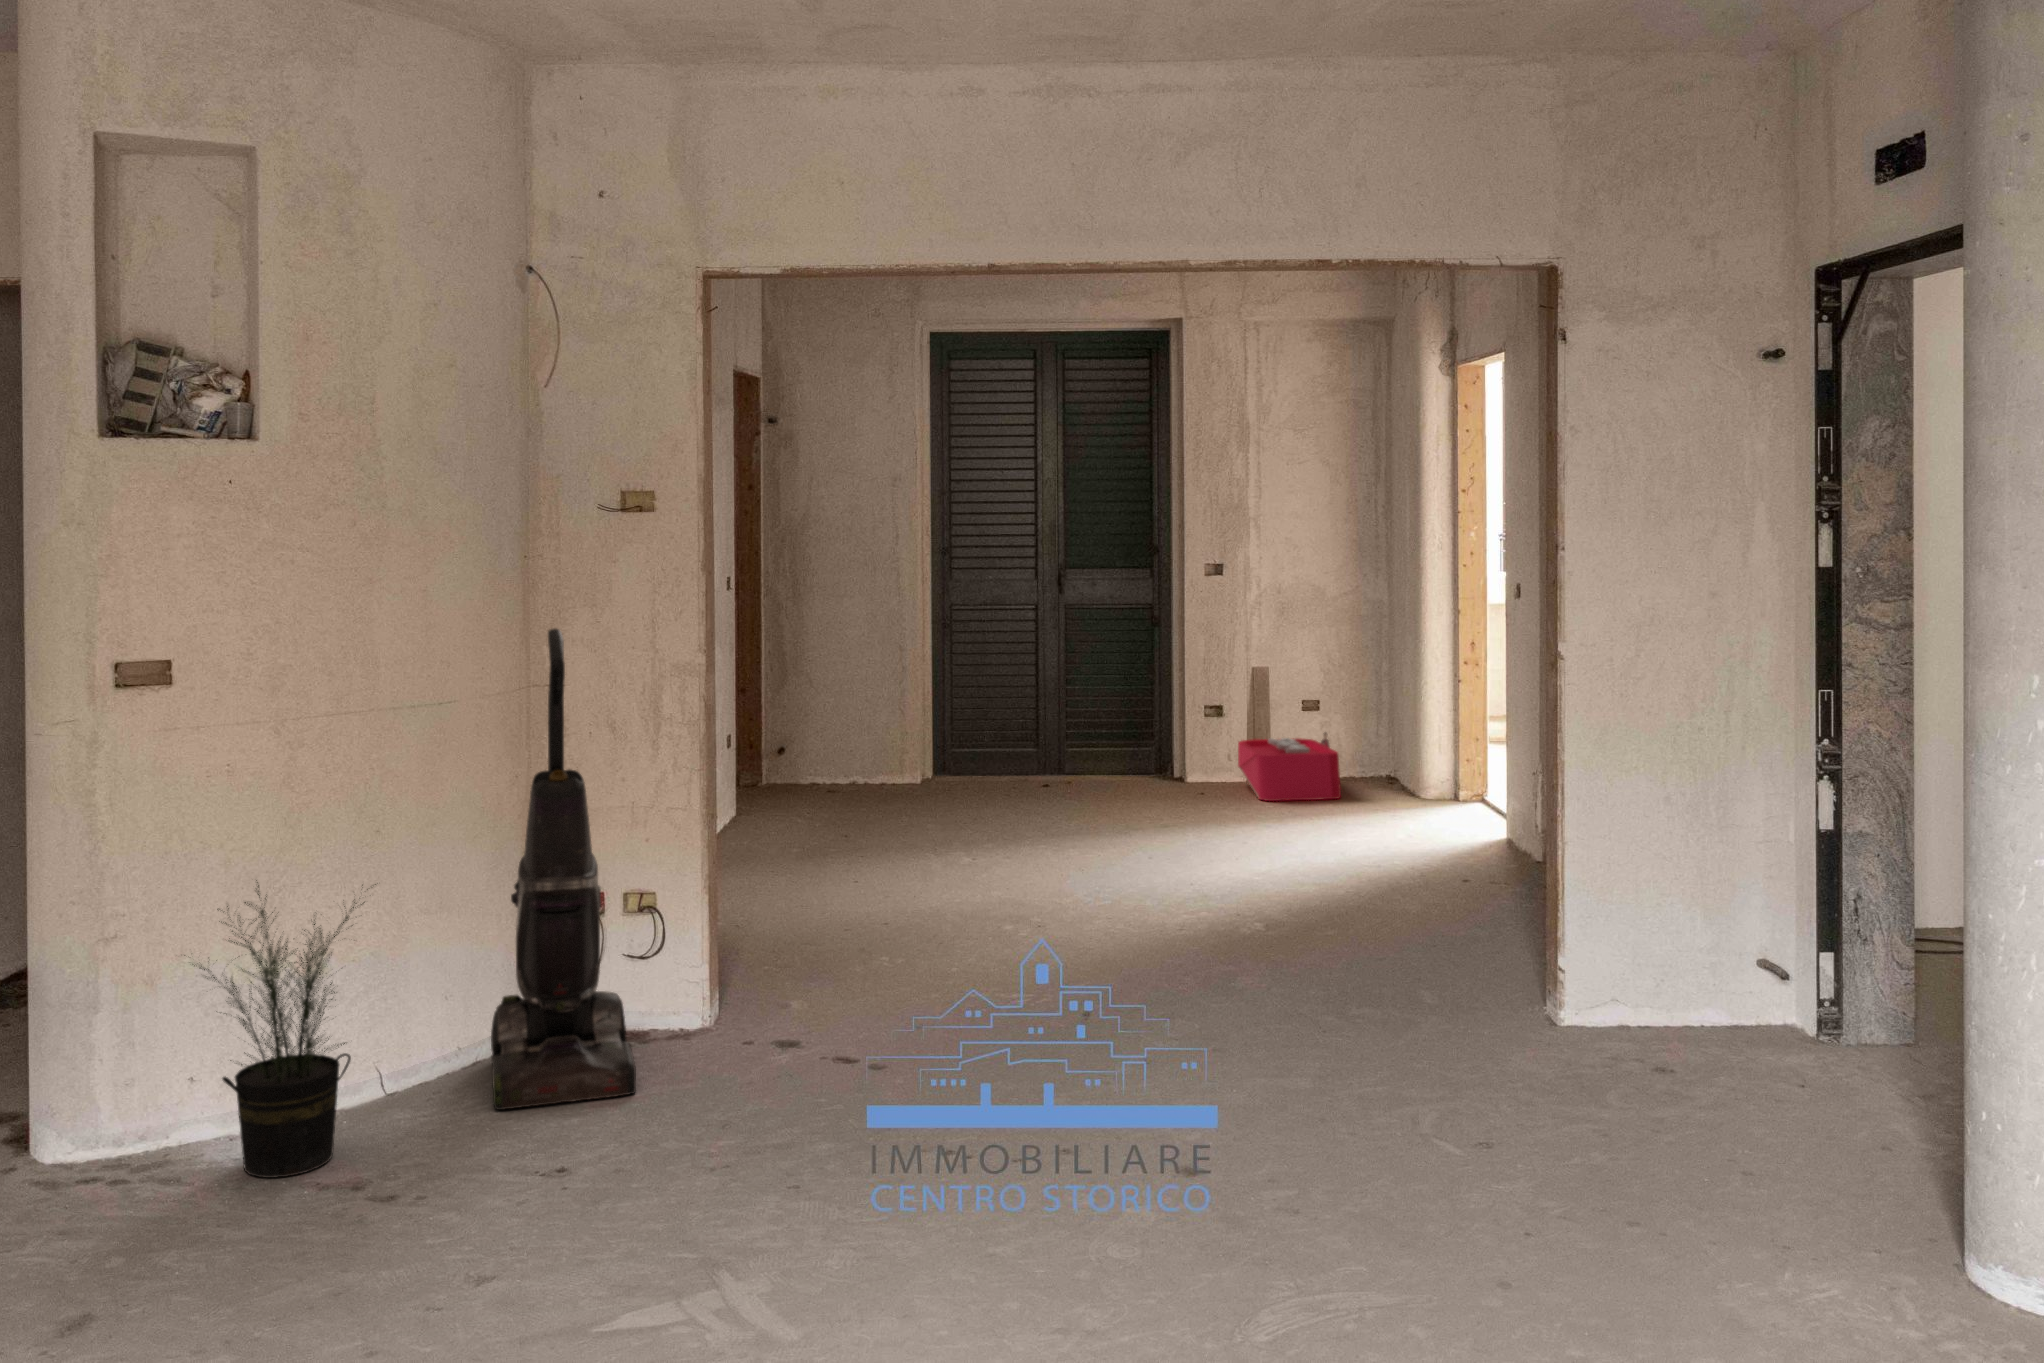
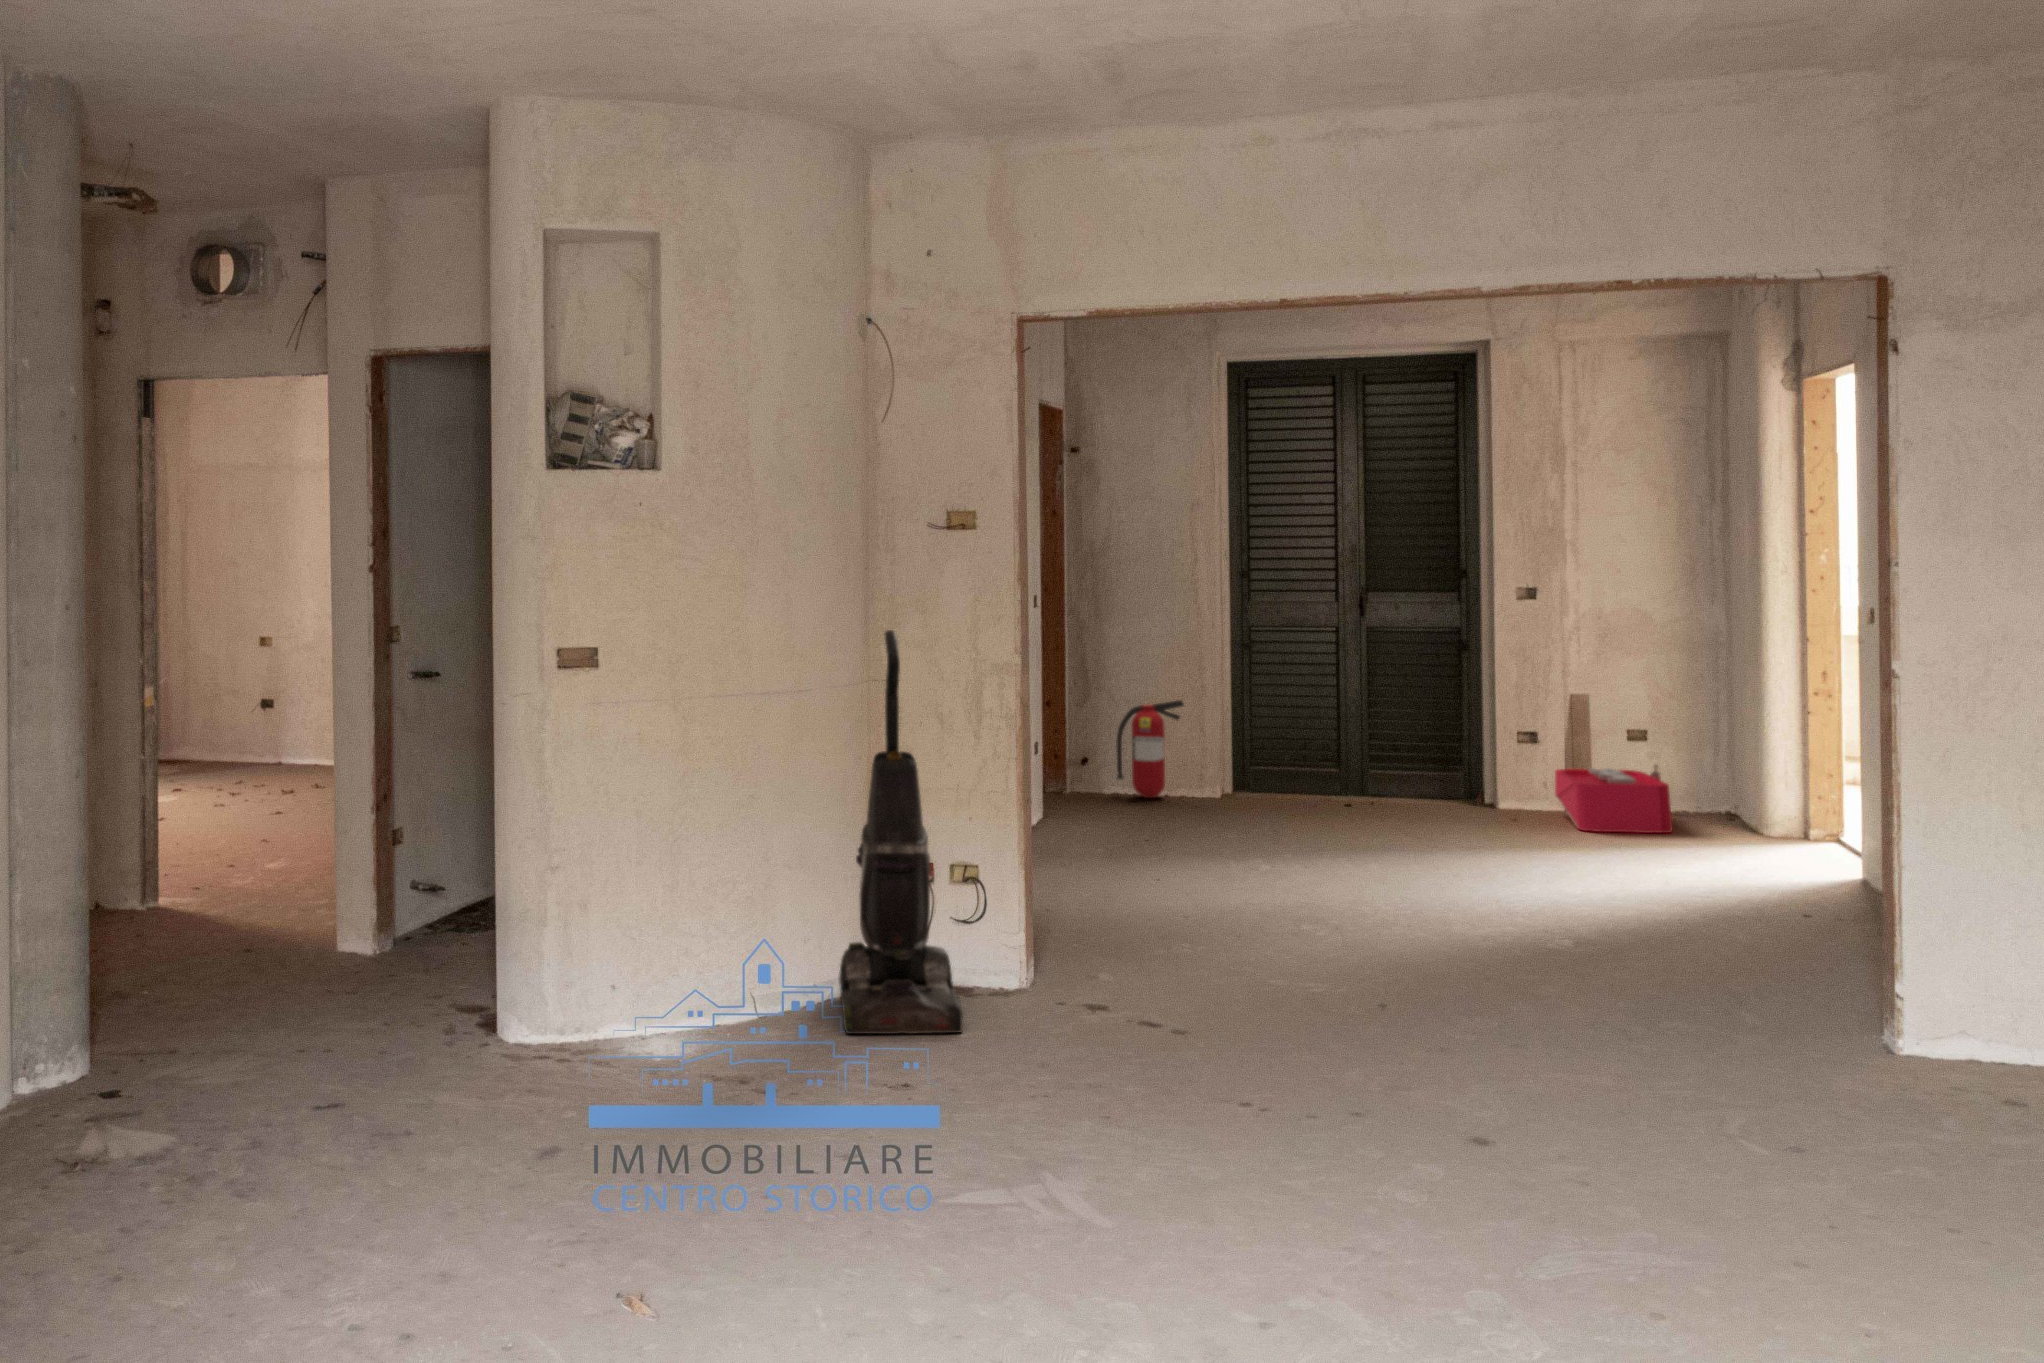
fire extinguisher: none [817,683,888,787] -> present [1116,700,1184,798]
potted plant: present [184,880,376,1178] -> none [607,824,758,1065]

